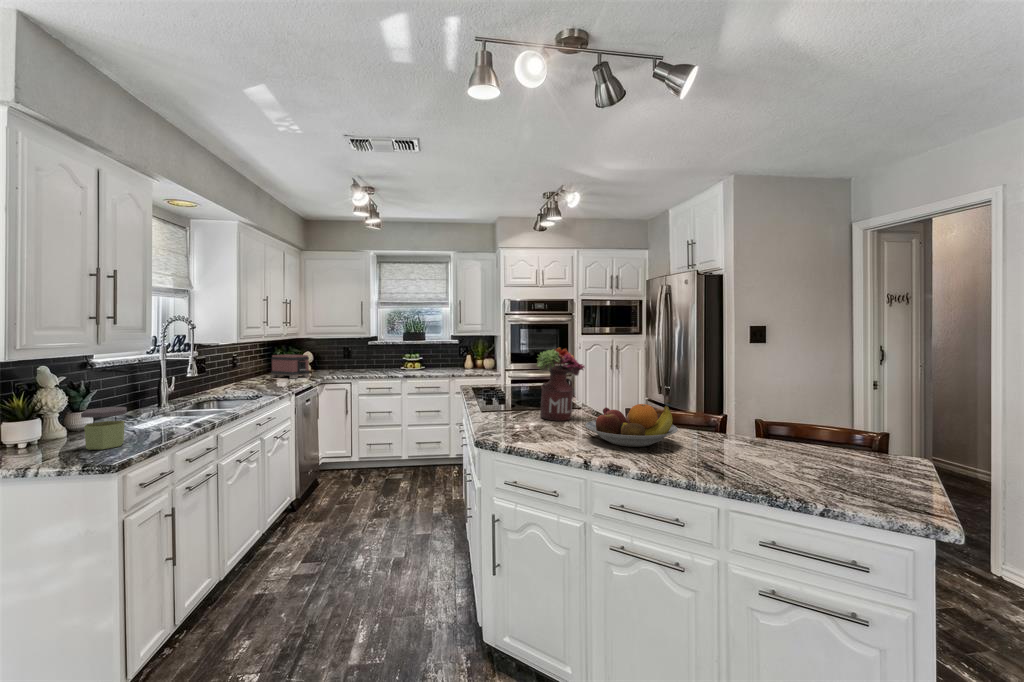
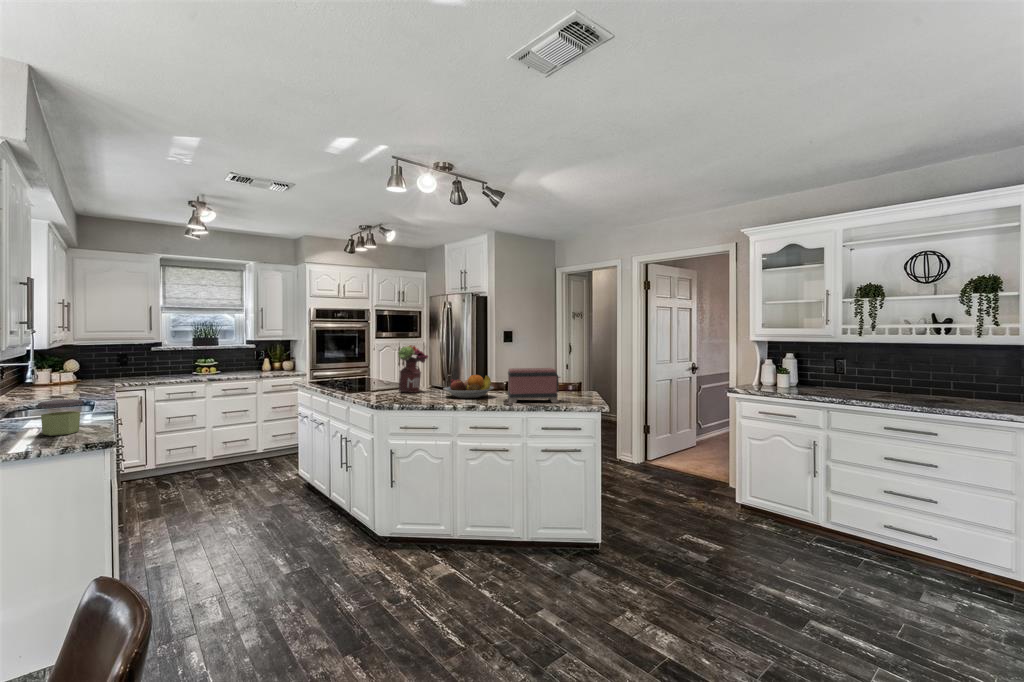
toaster: present [271,354,310,379] -> present [507,368,560,403]

